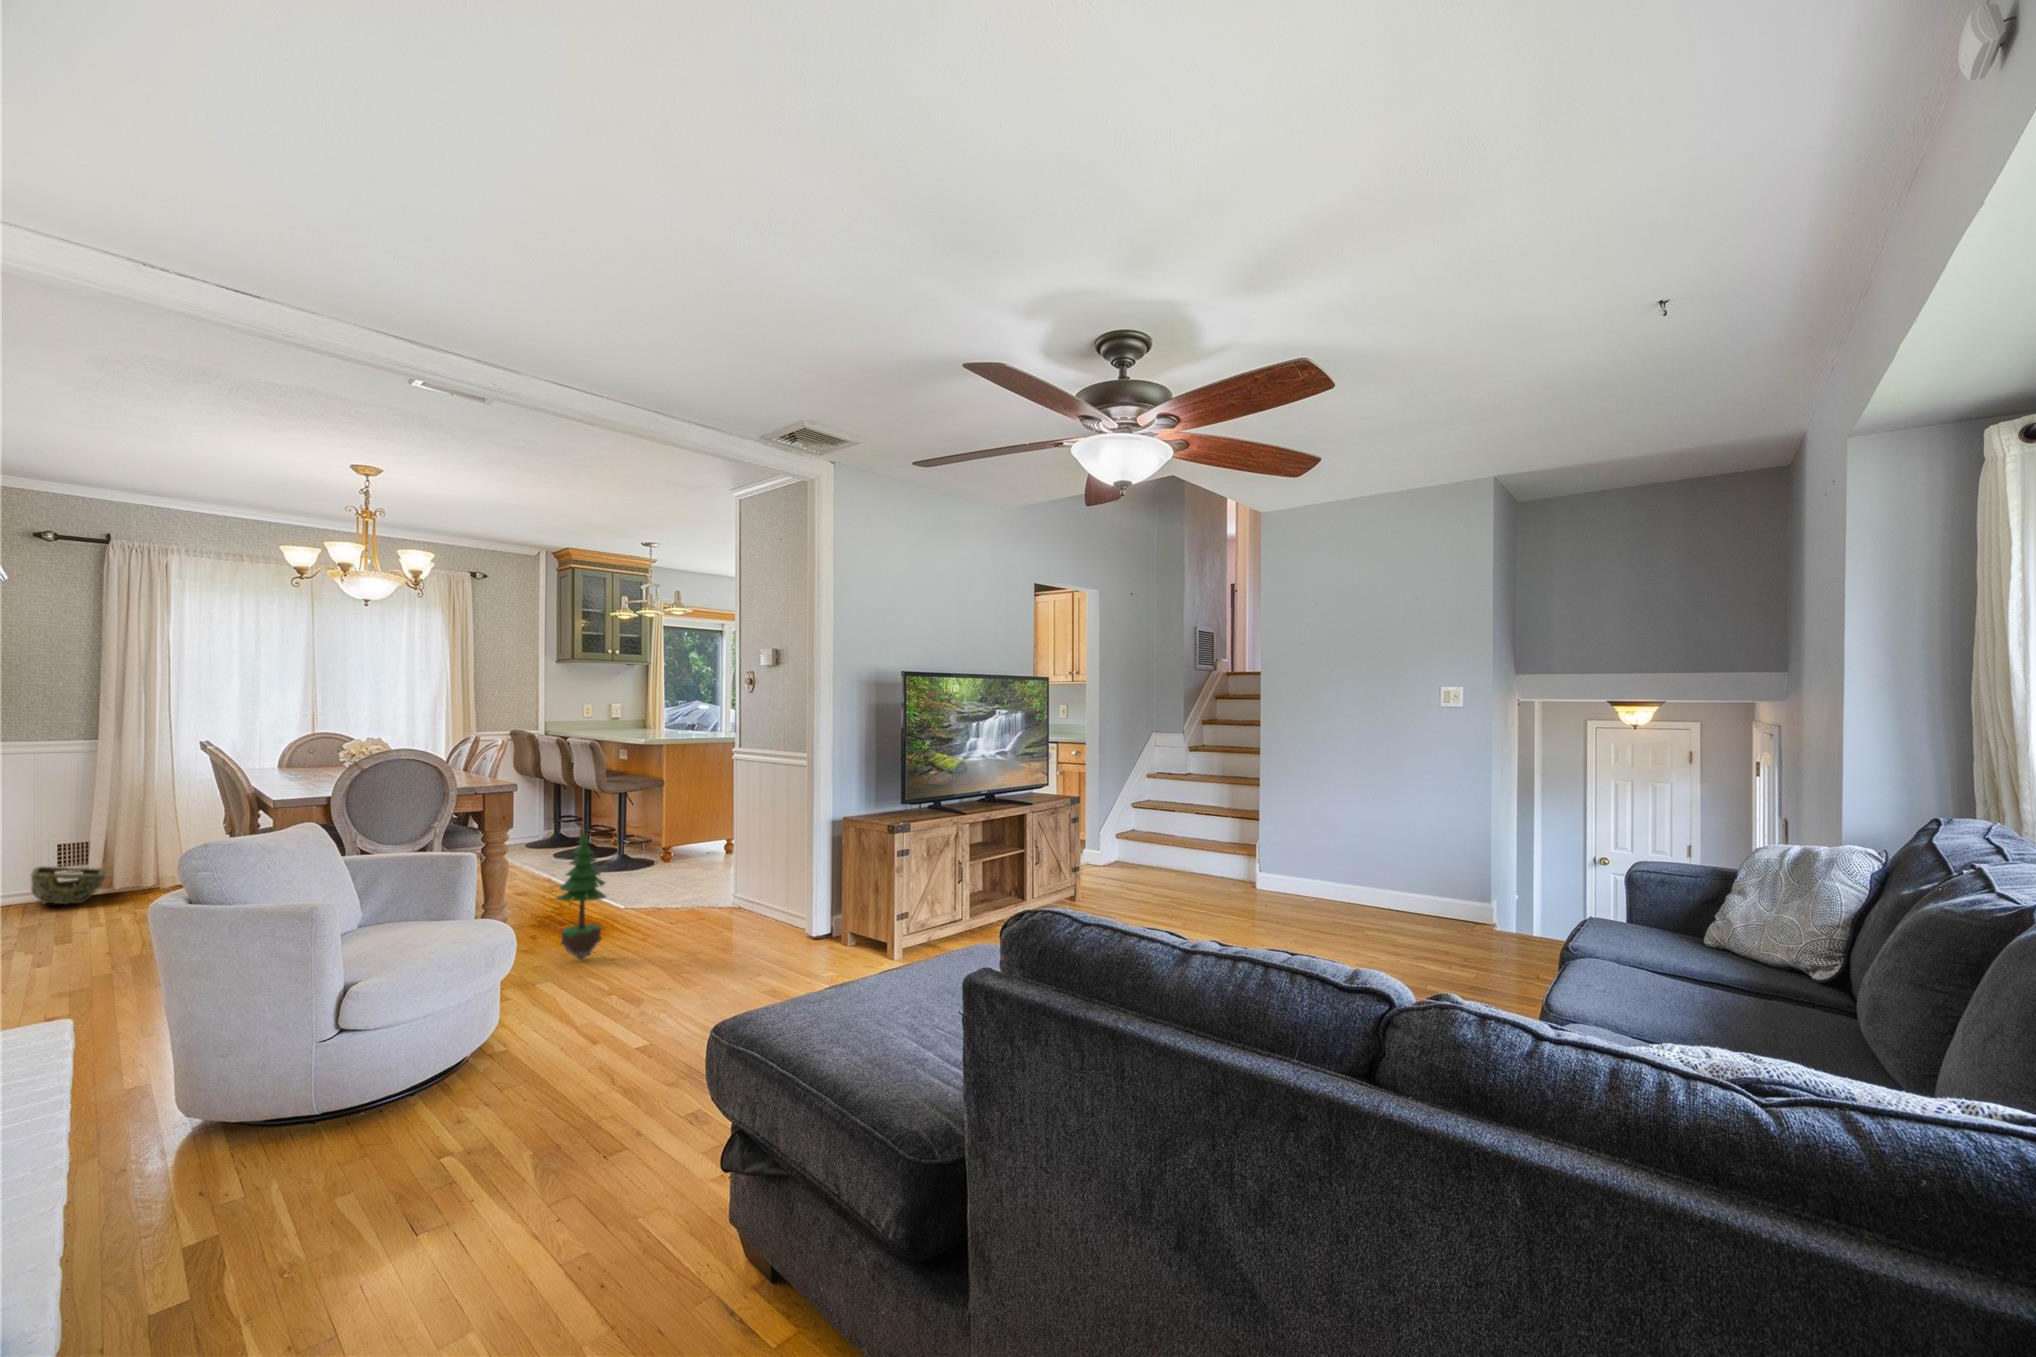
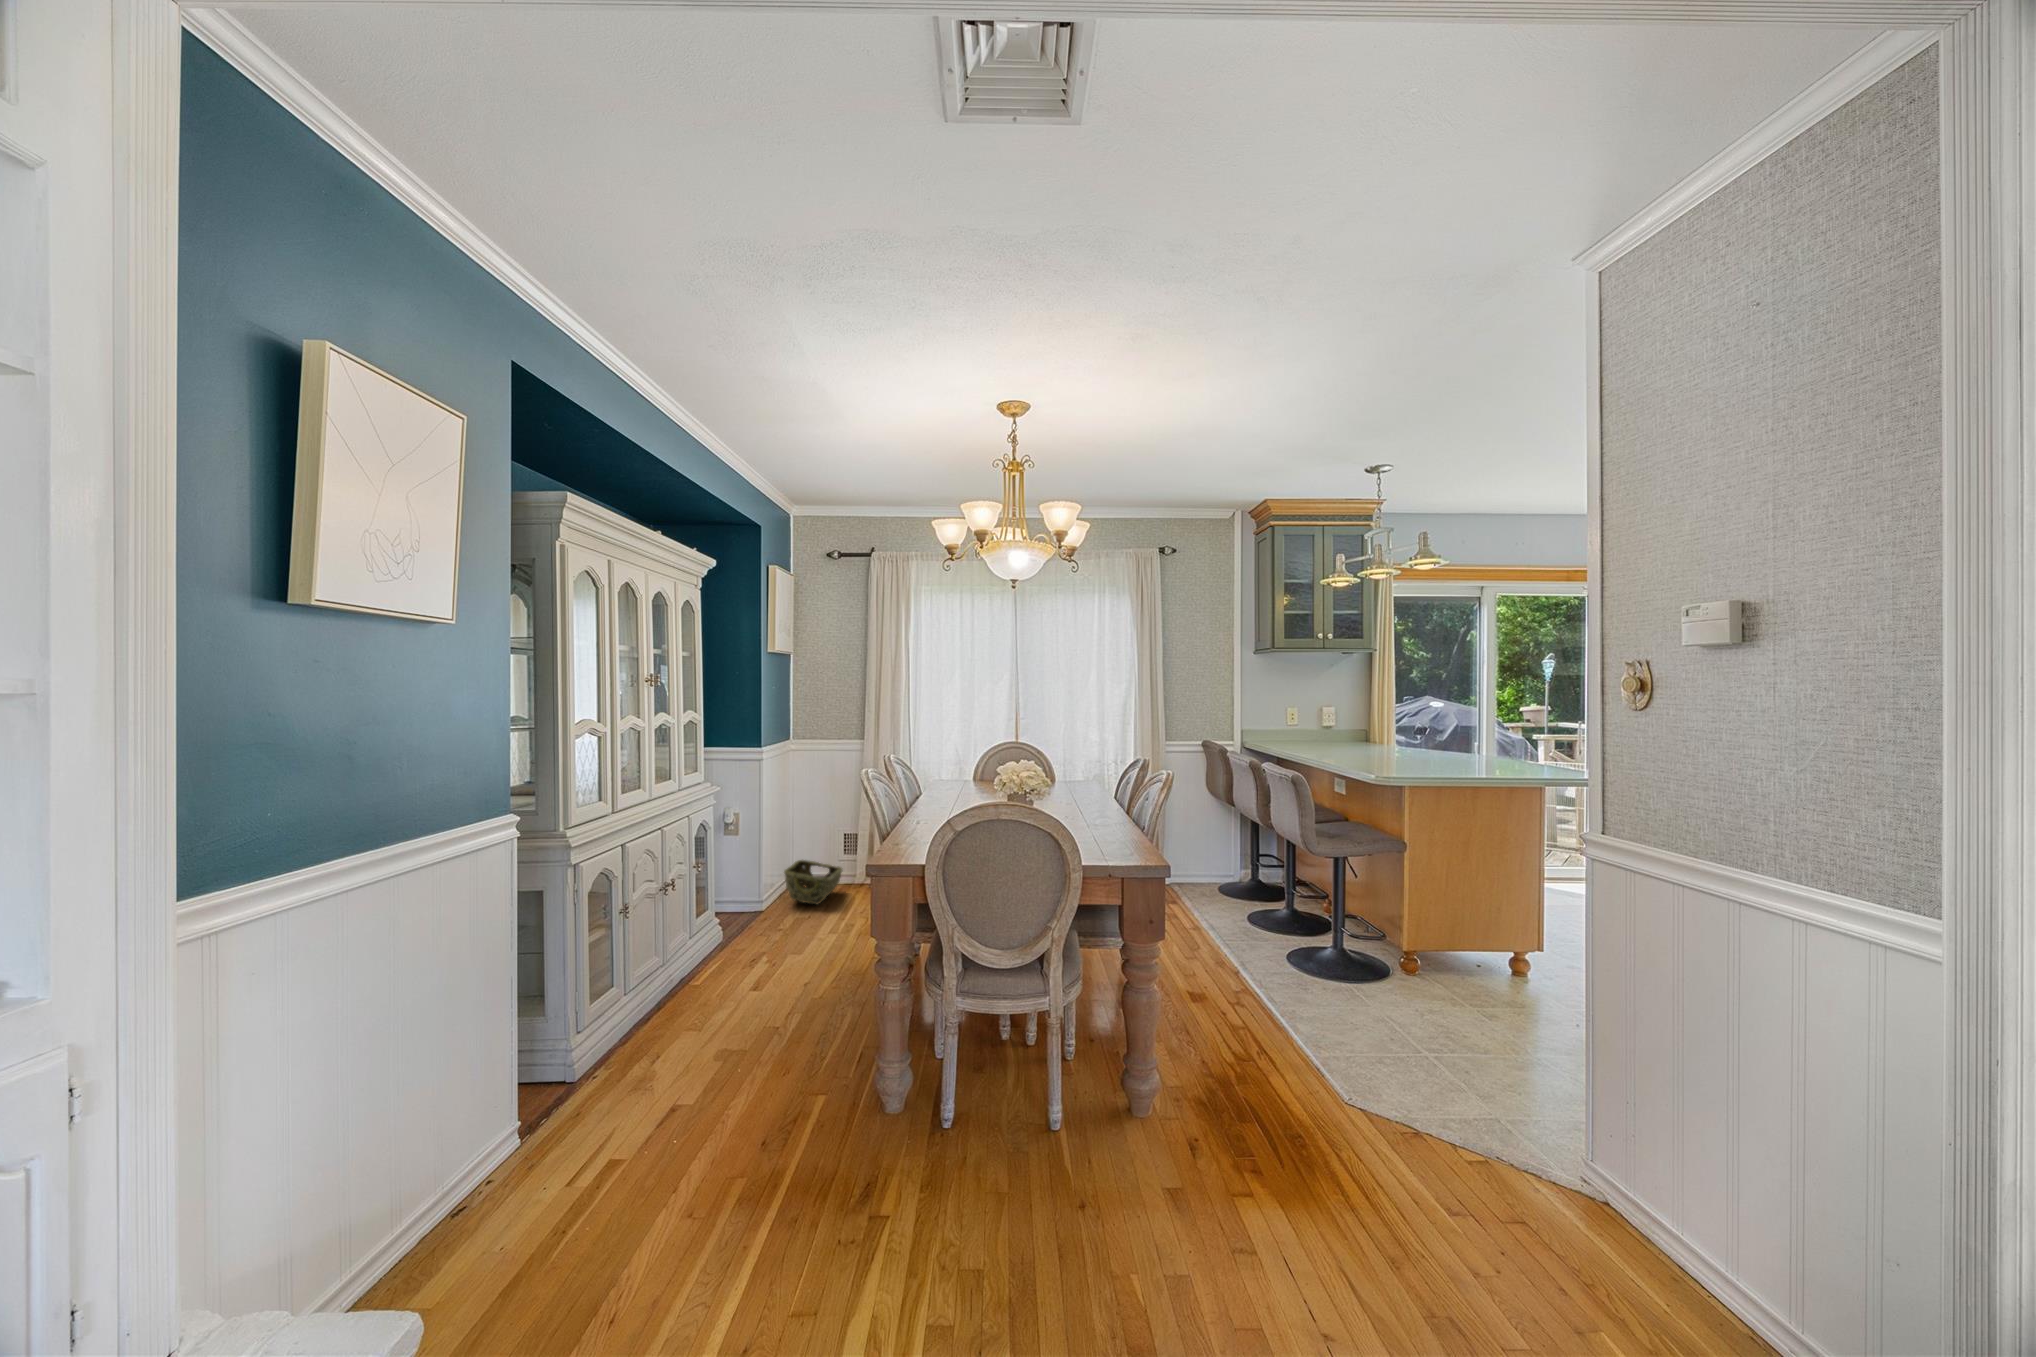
potted tree: present [557,833,606,959] -> none [1215,1013,1312,1278]

